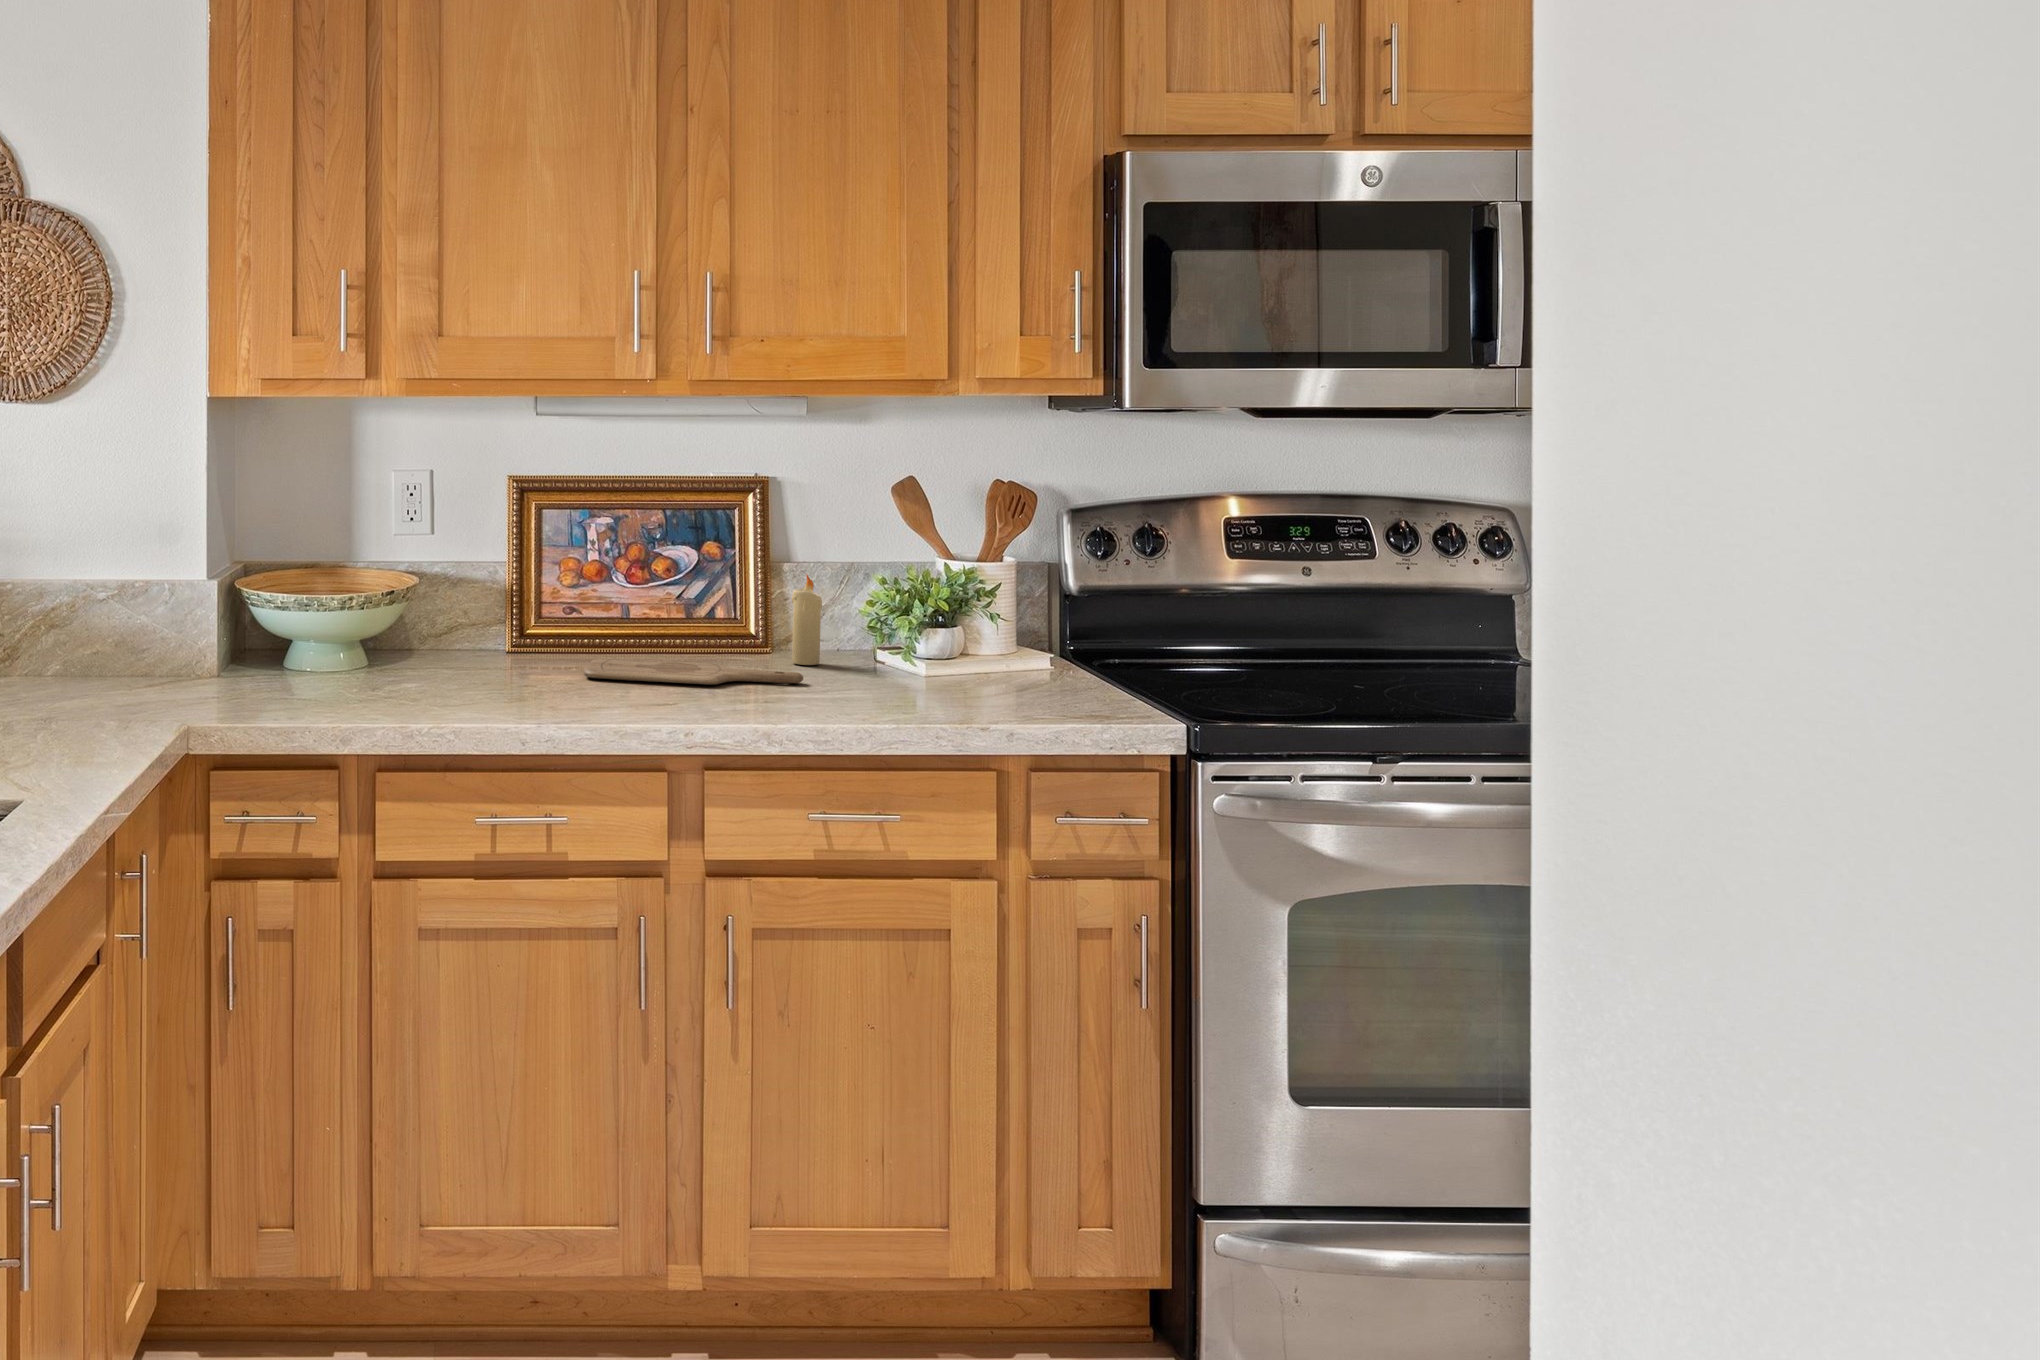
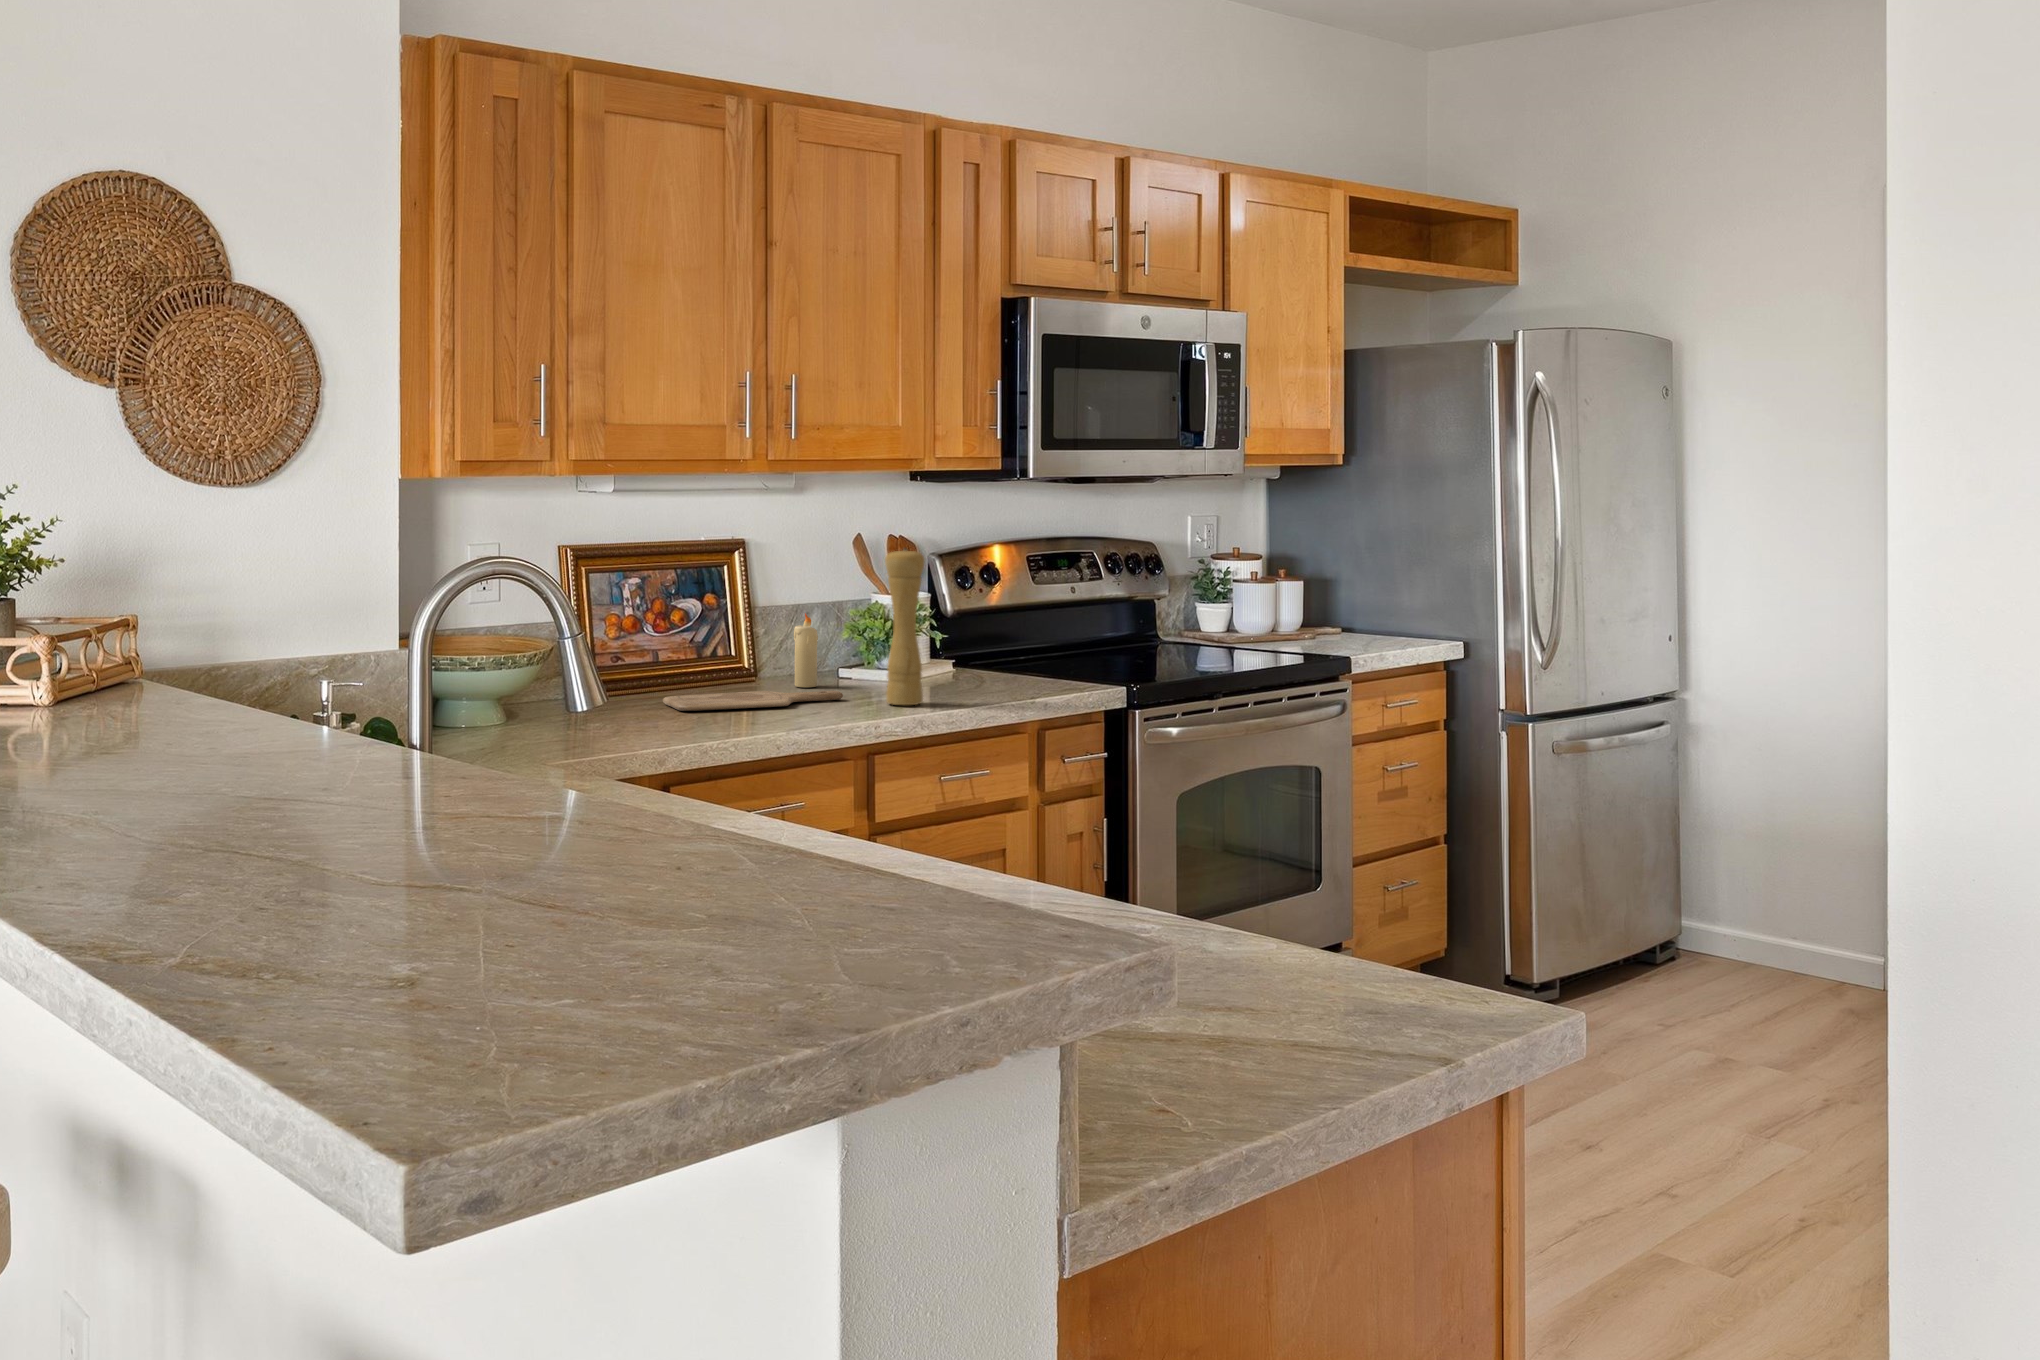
pepper mill: none [837,505,890,700] -> present [885,548,924,705]

